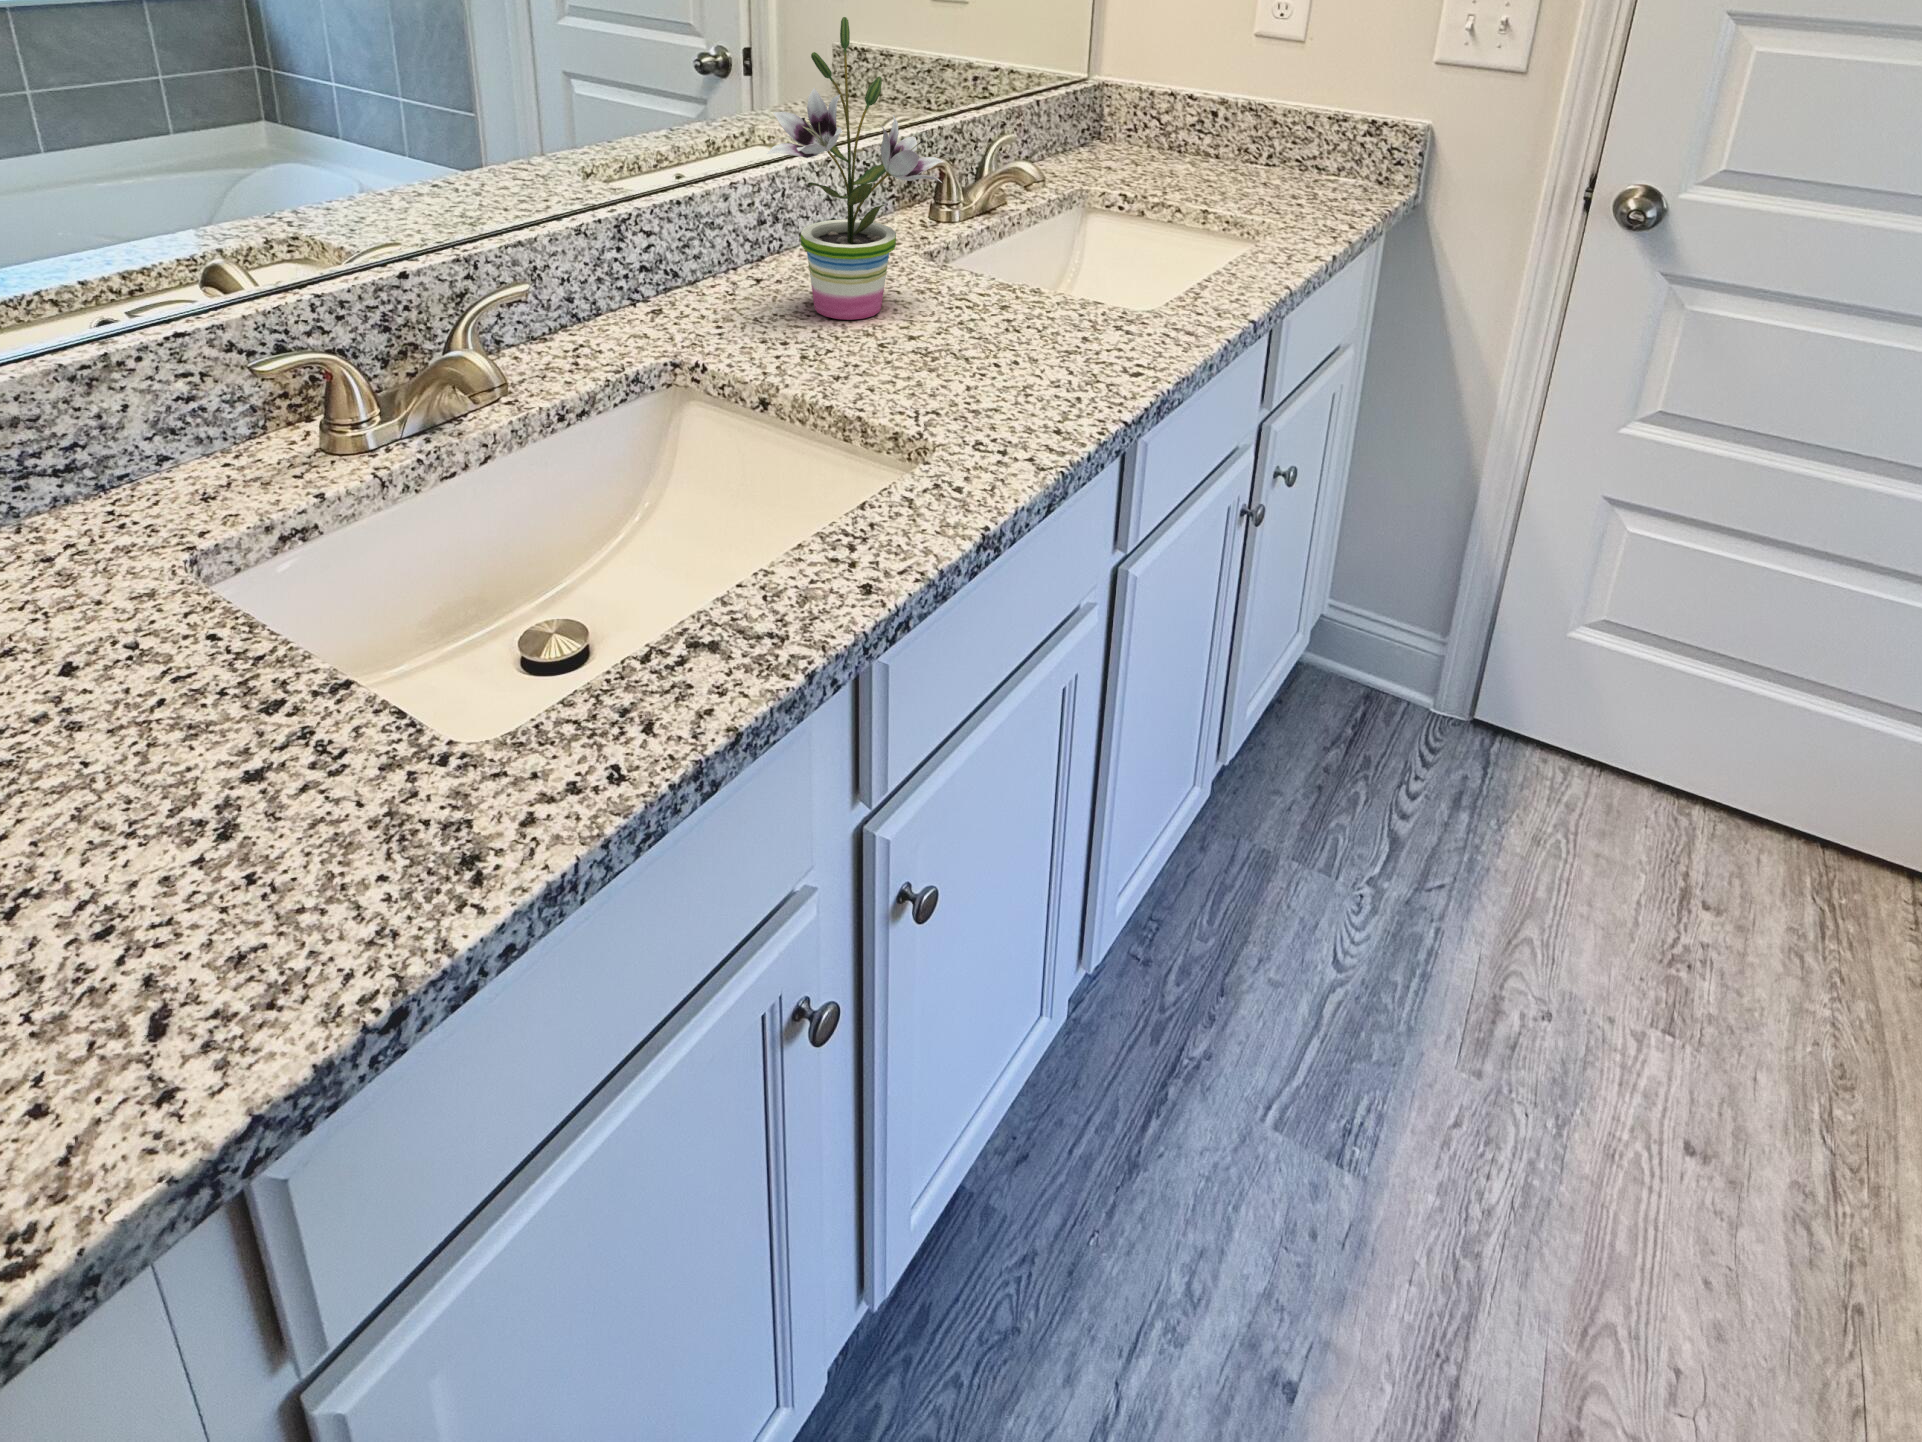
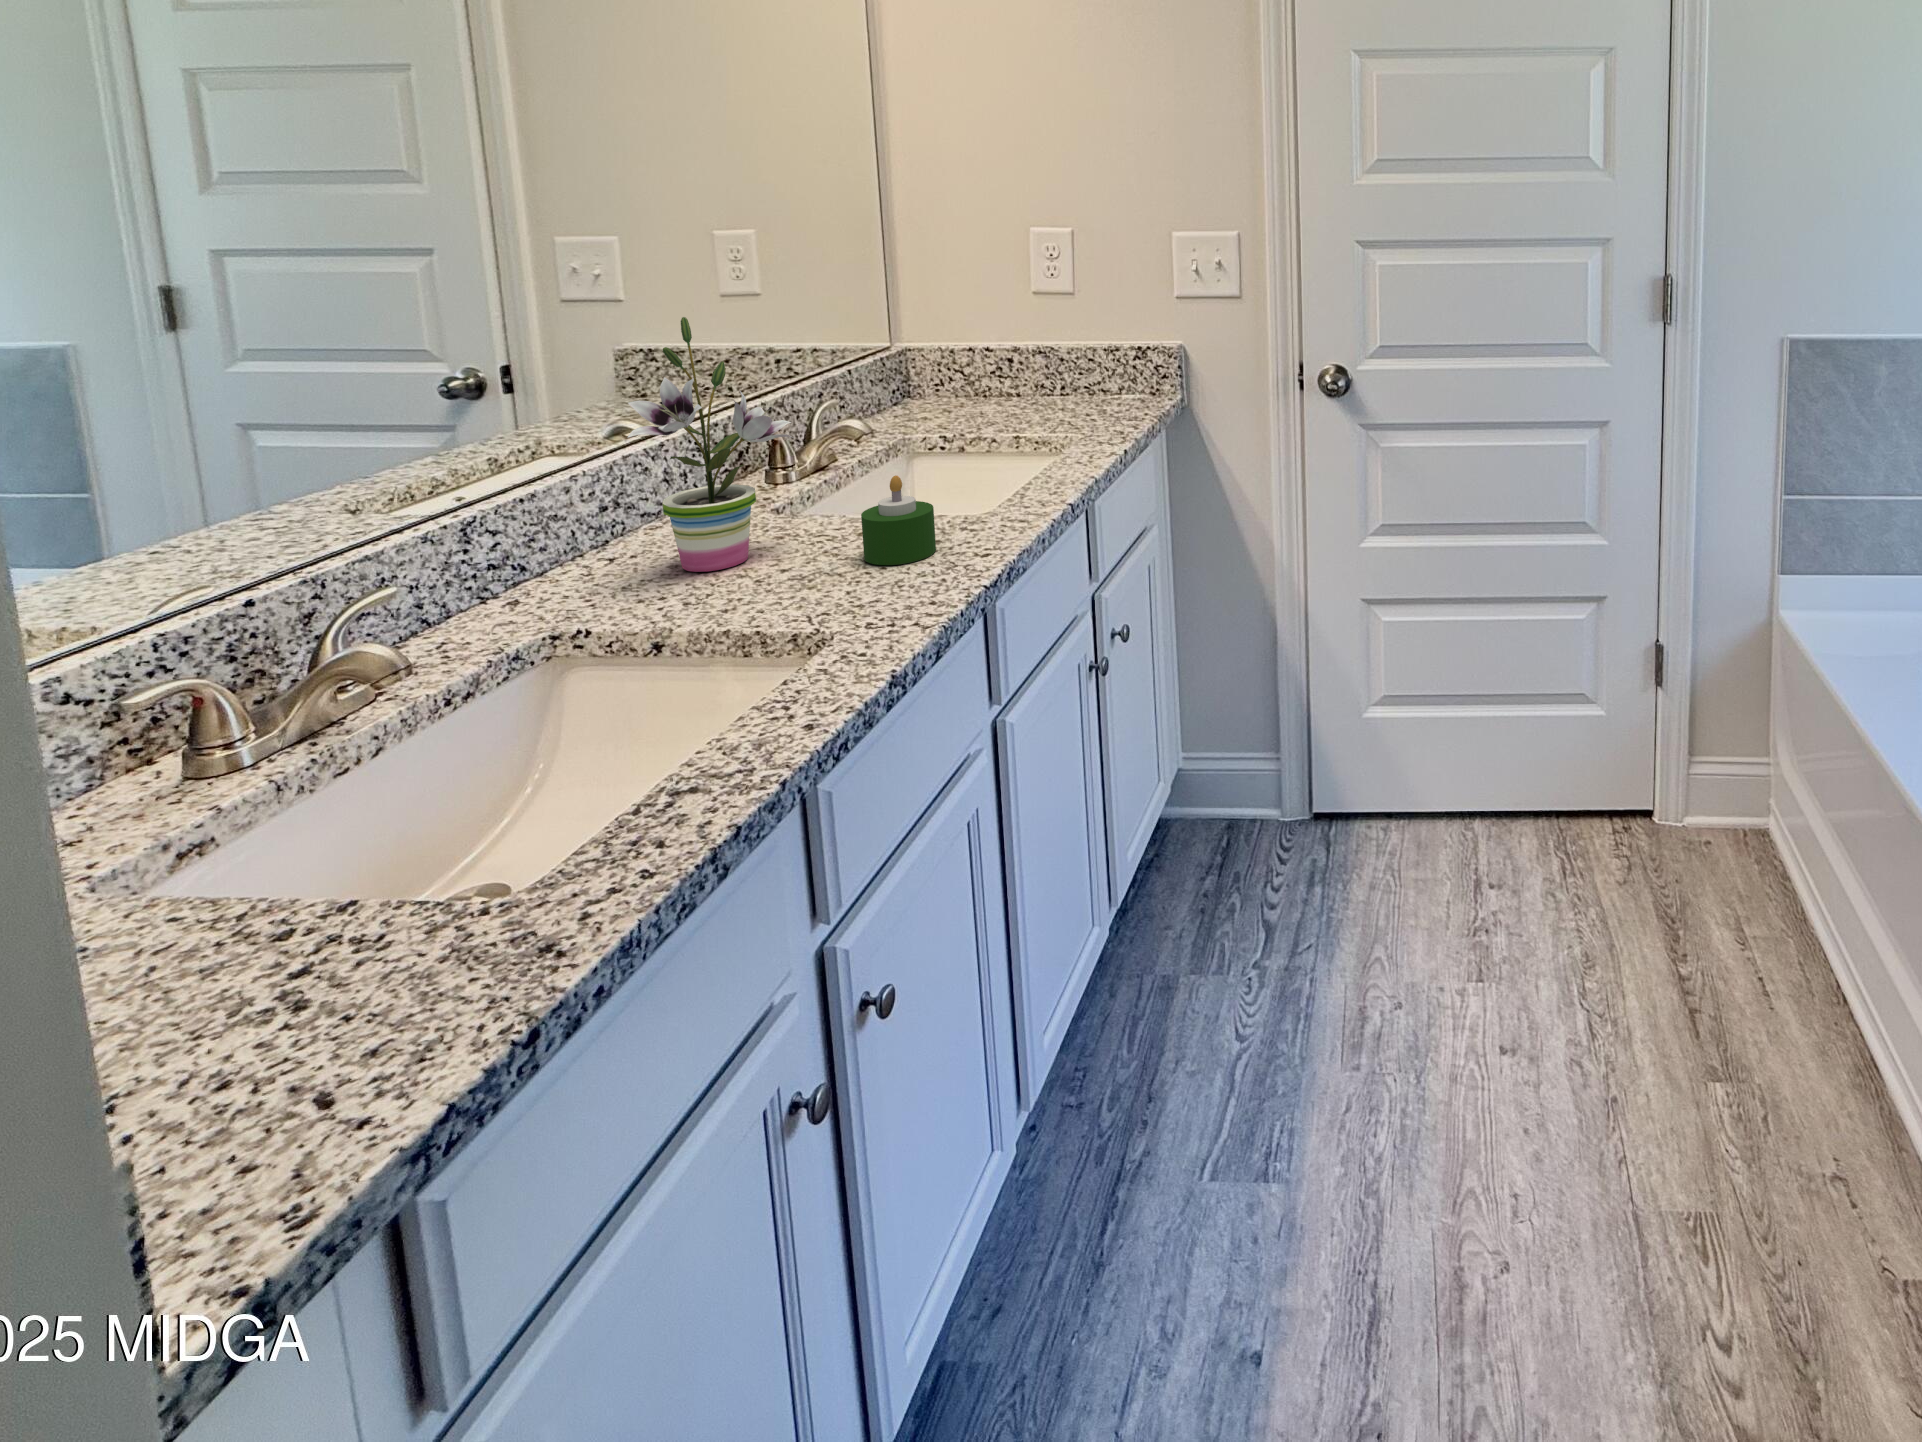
candle: none [996,253,1083,364] -> present [861,476,936,565]

